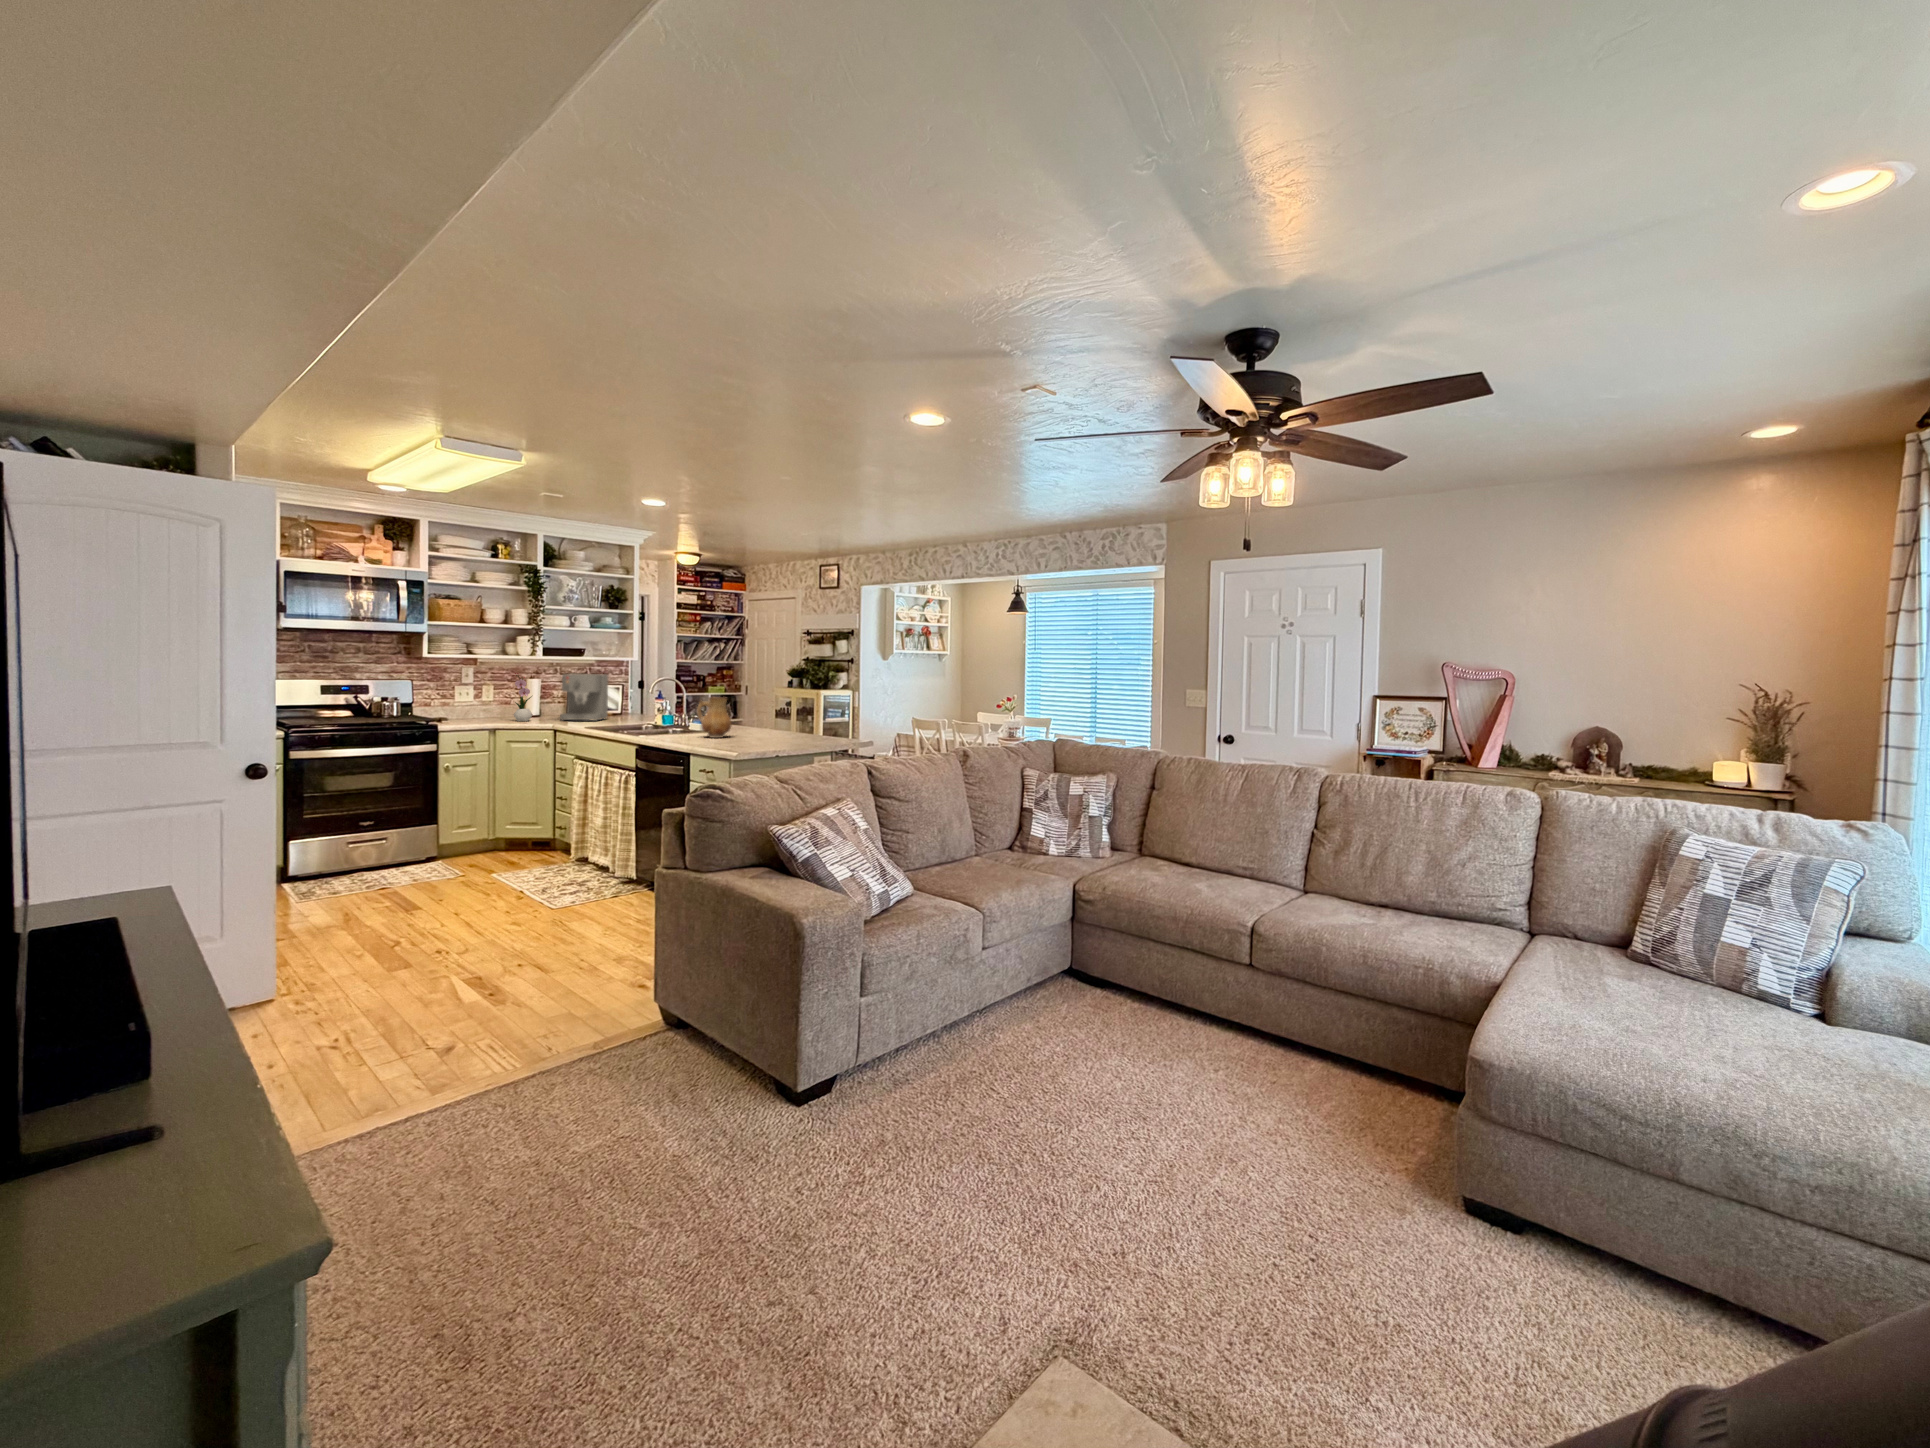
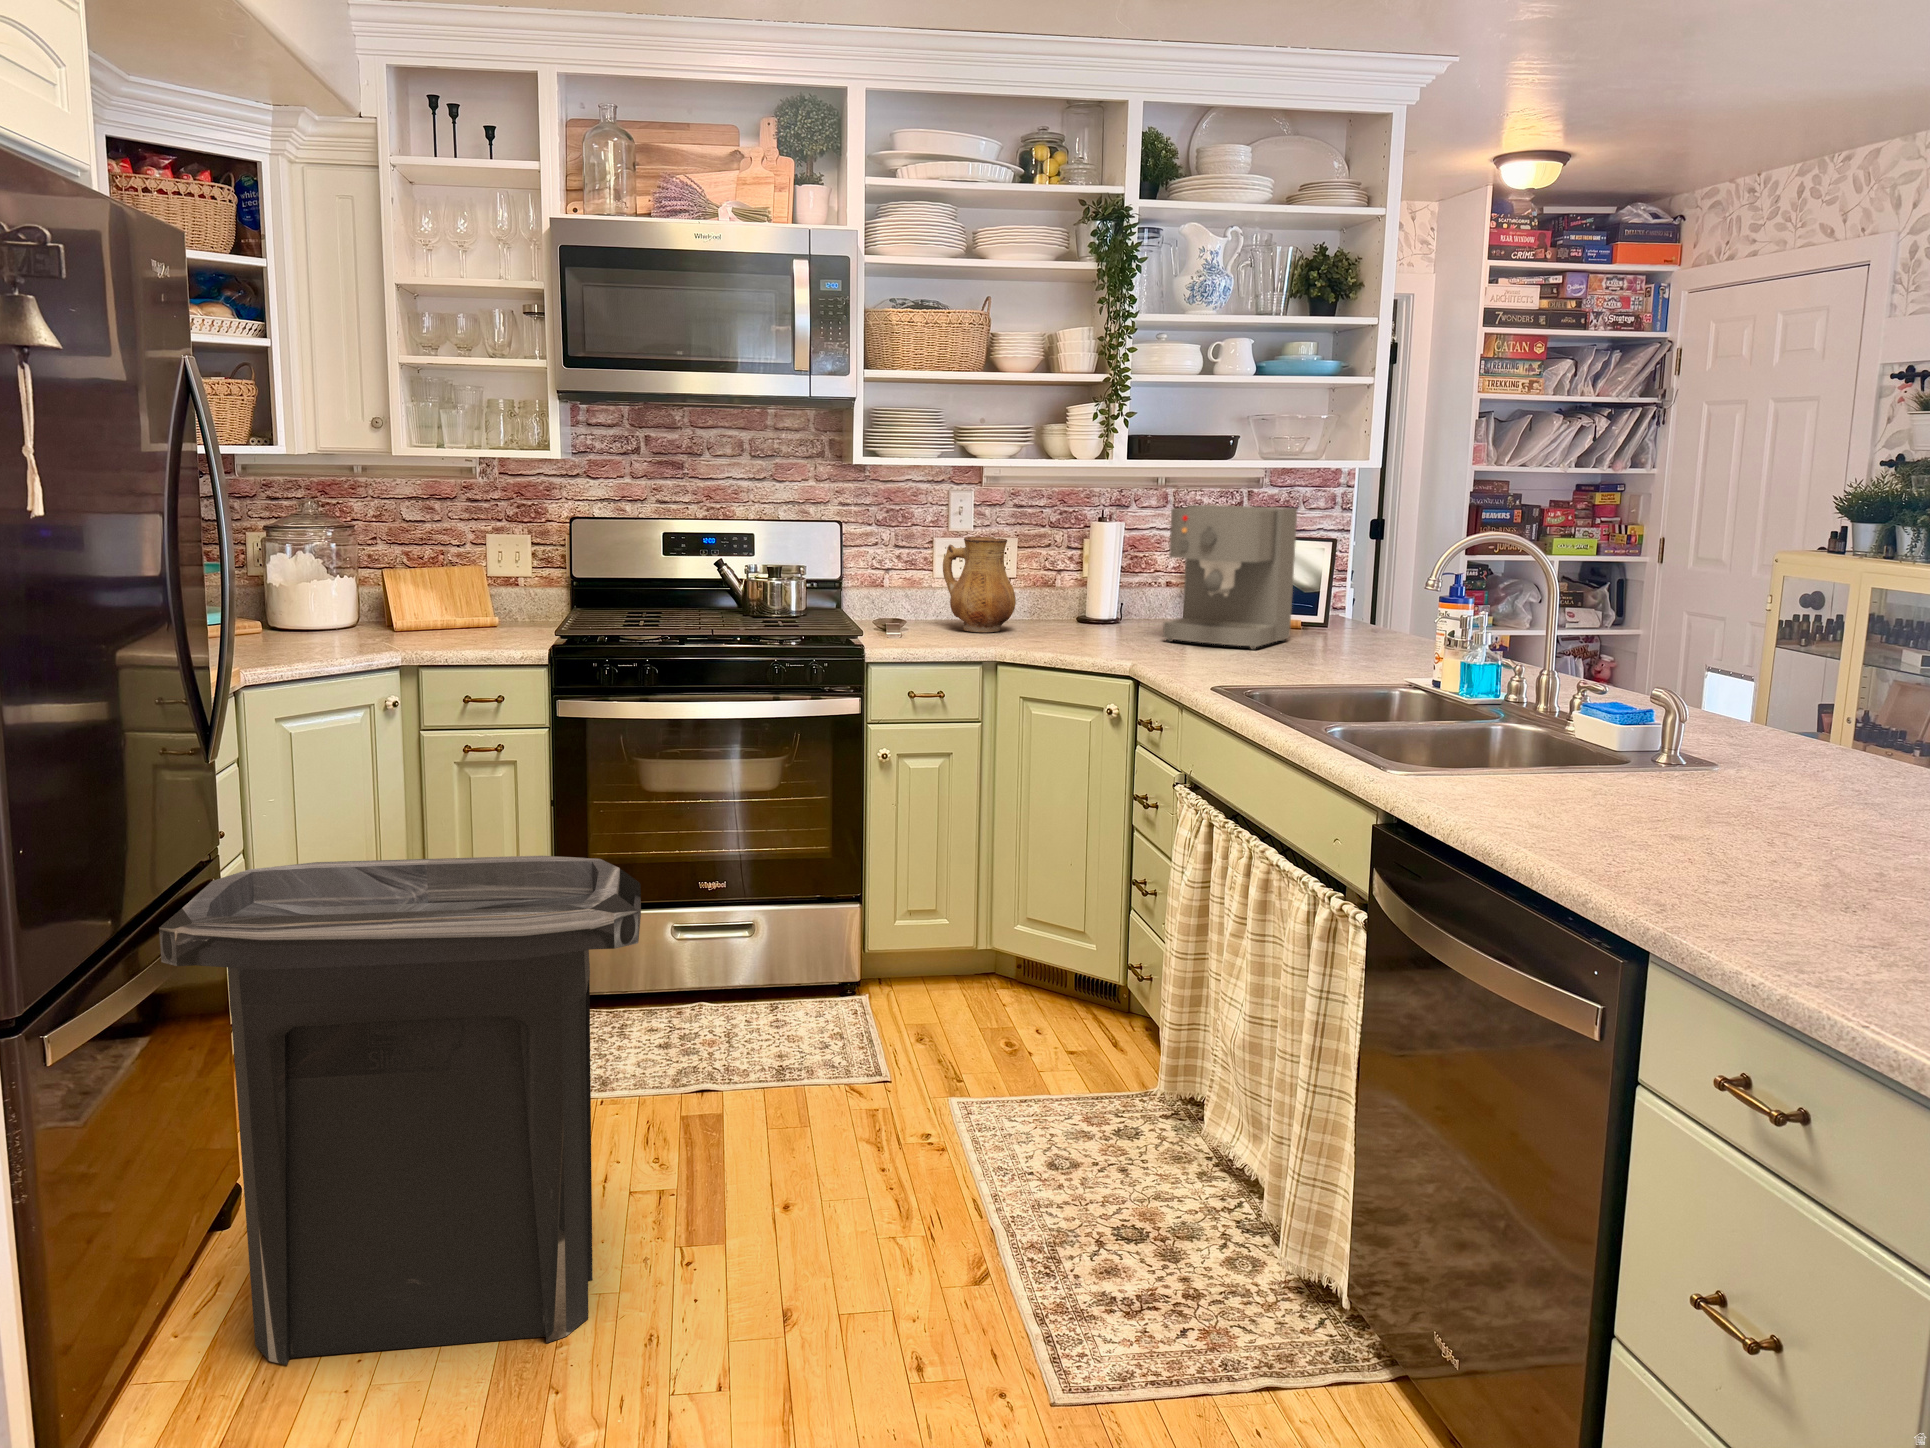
flower arrangement: present [514,673,533,721] -> none [1052,503,1101,638]
ceramic pitcher: present [697,697,731,738] -> present [943,537,1016,632]
trash can: none [228,781,412,947] -> present [159,856,641,1365]

